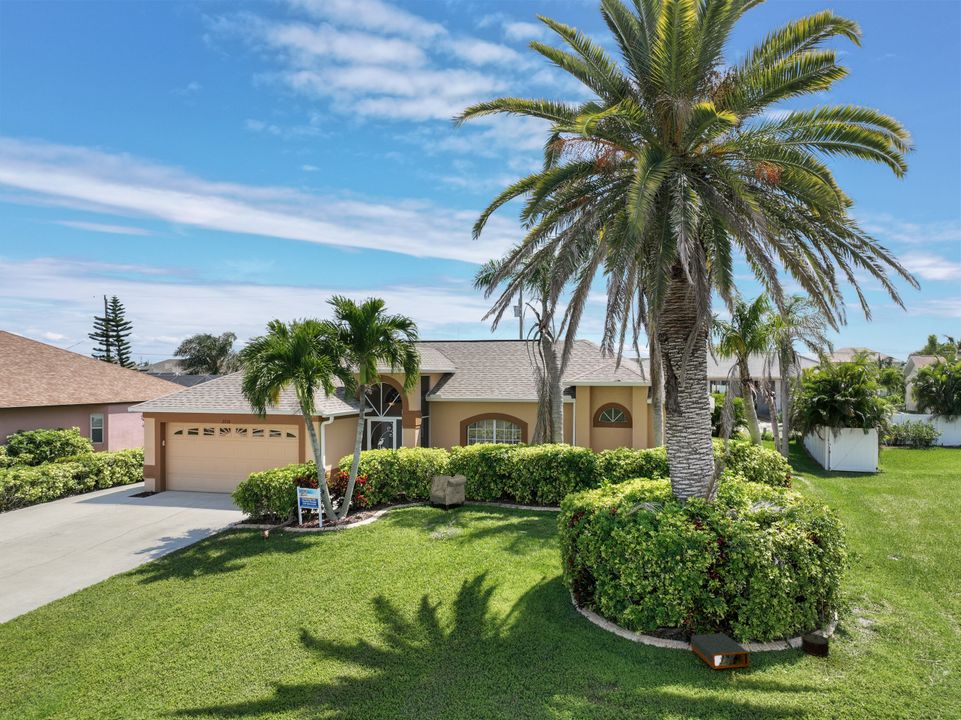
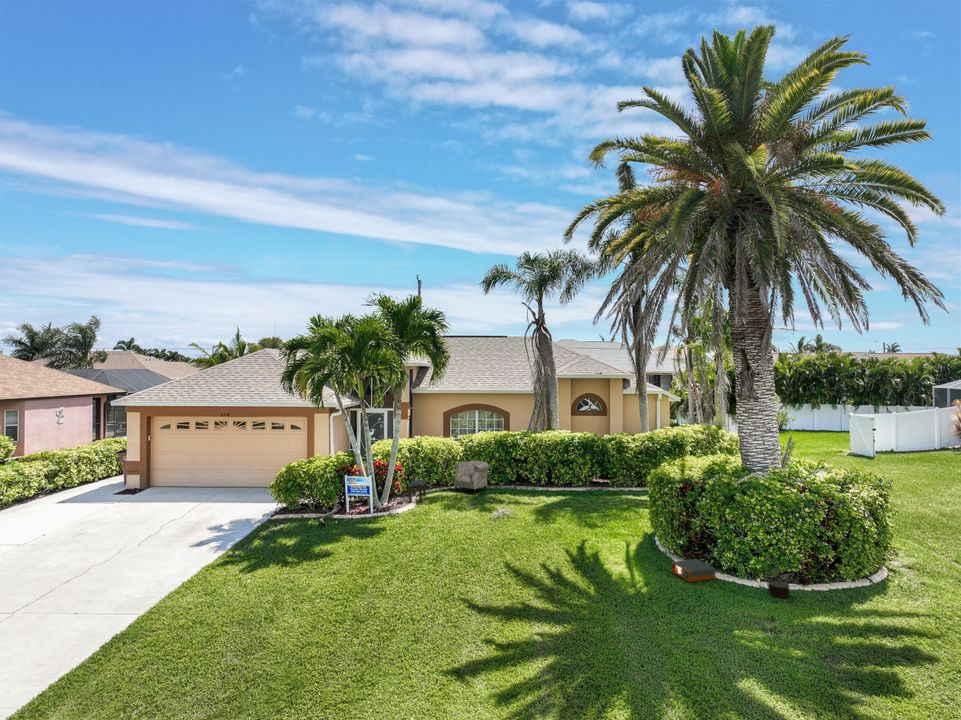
bench: none [373,492,399,516] -> present [408,479,426,503]
decorative plant: present [798,609,829,656] -> present [765,559,789,598]
storage box: present [691,633,749,669] -> present [672,559,715,582]

